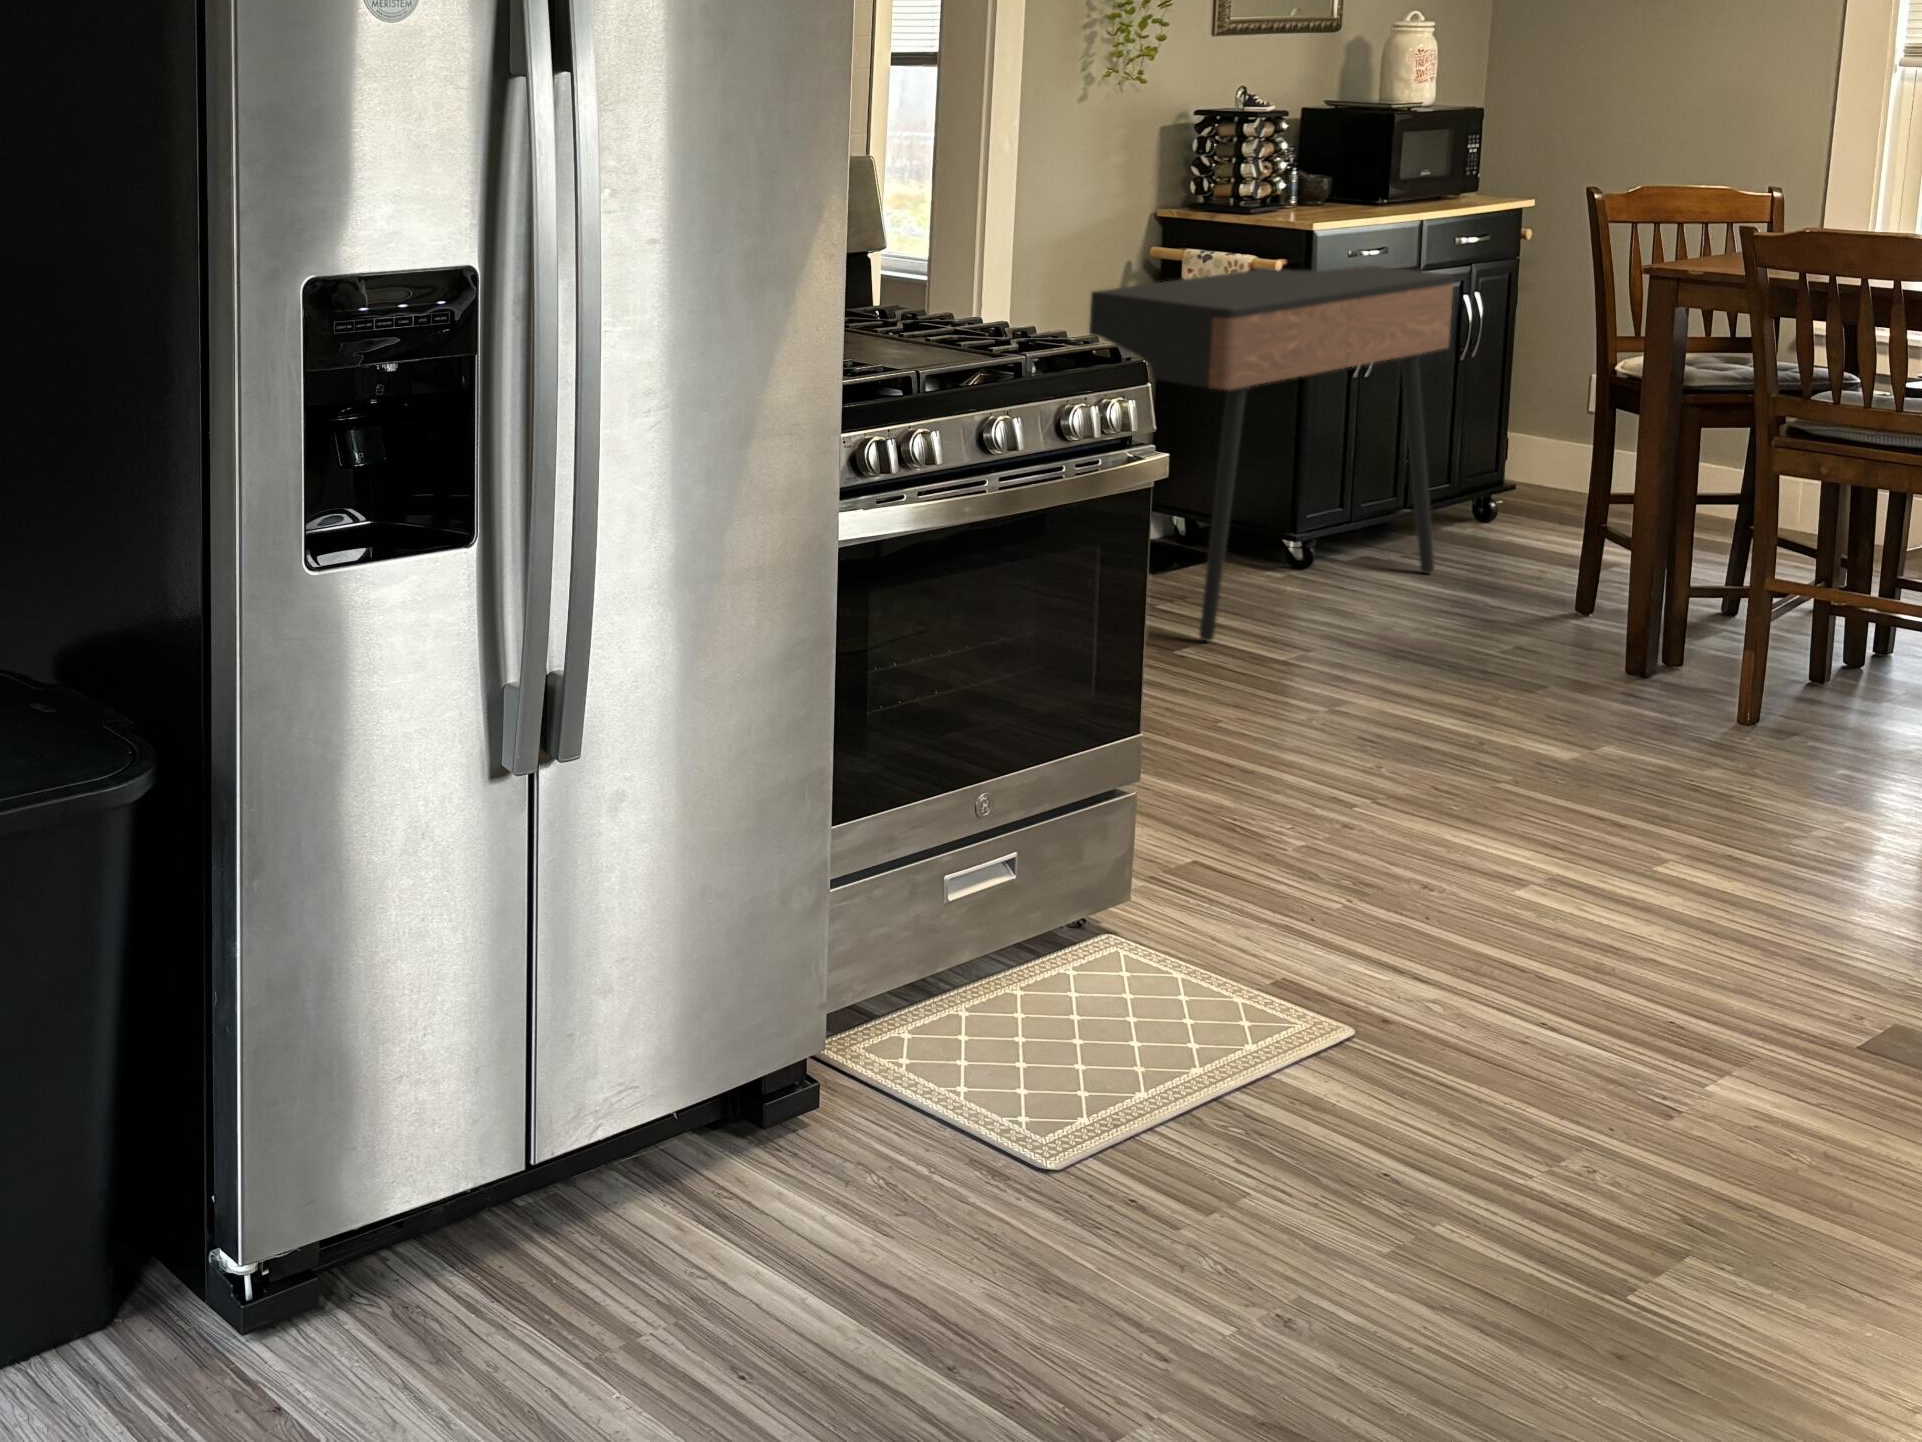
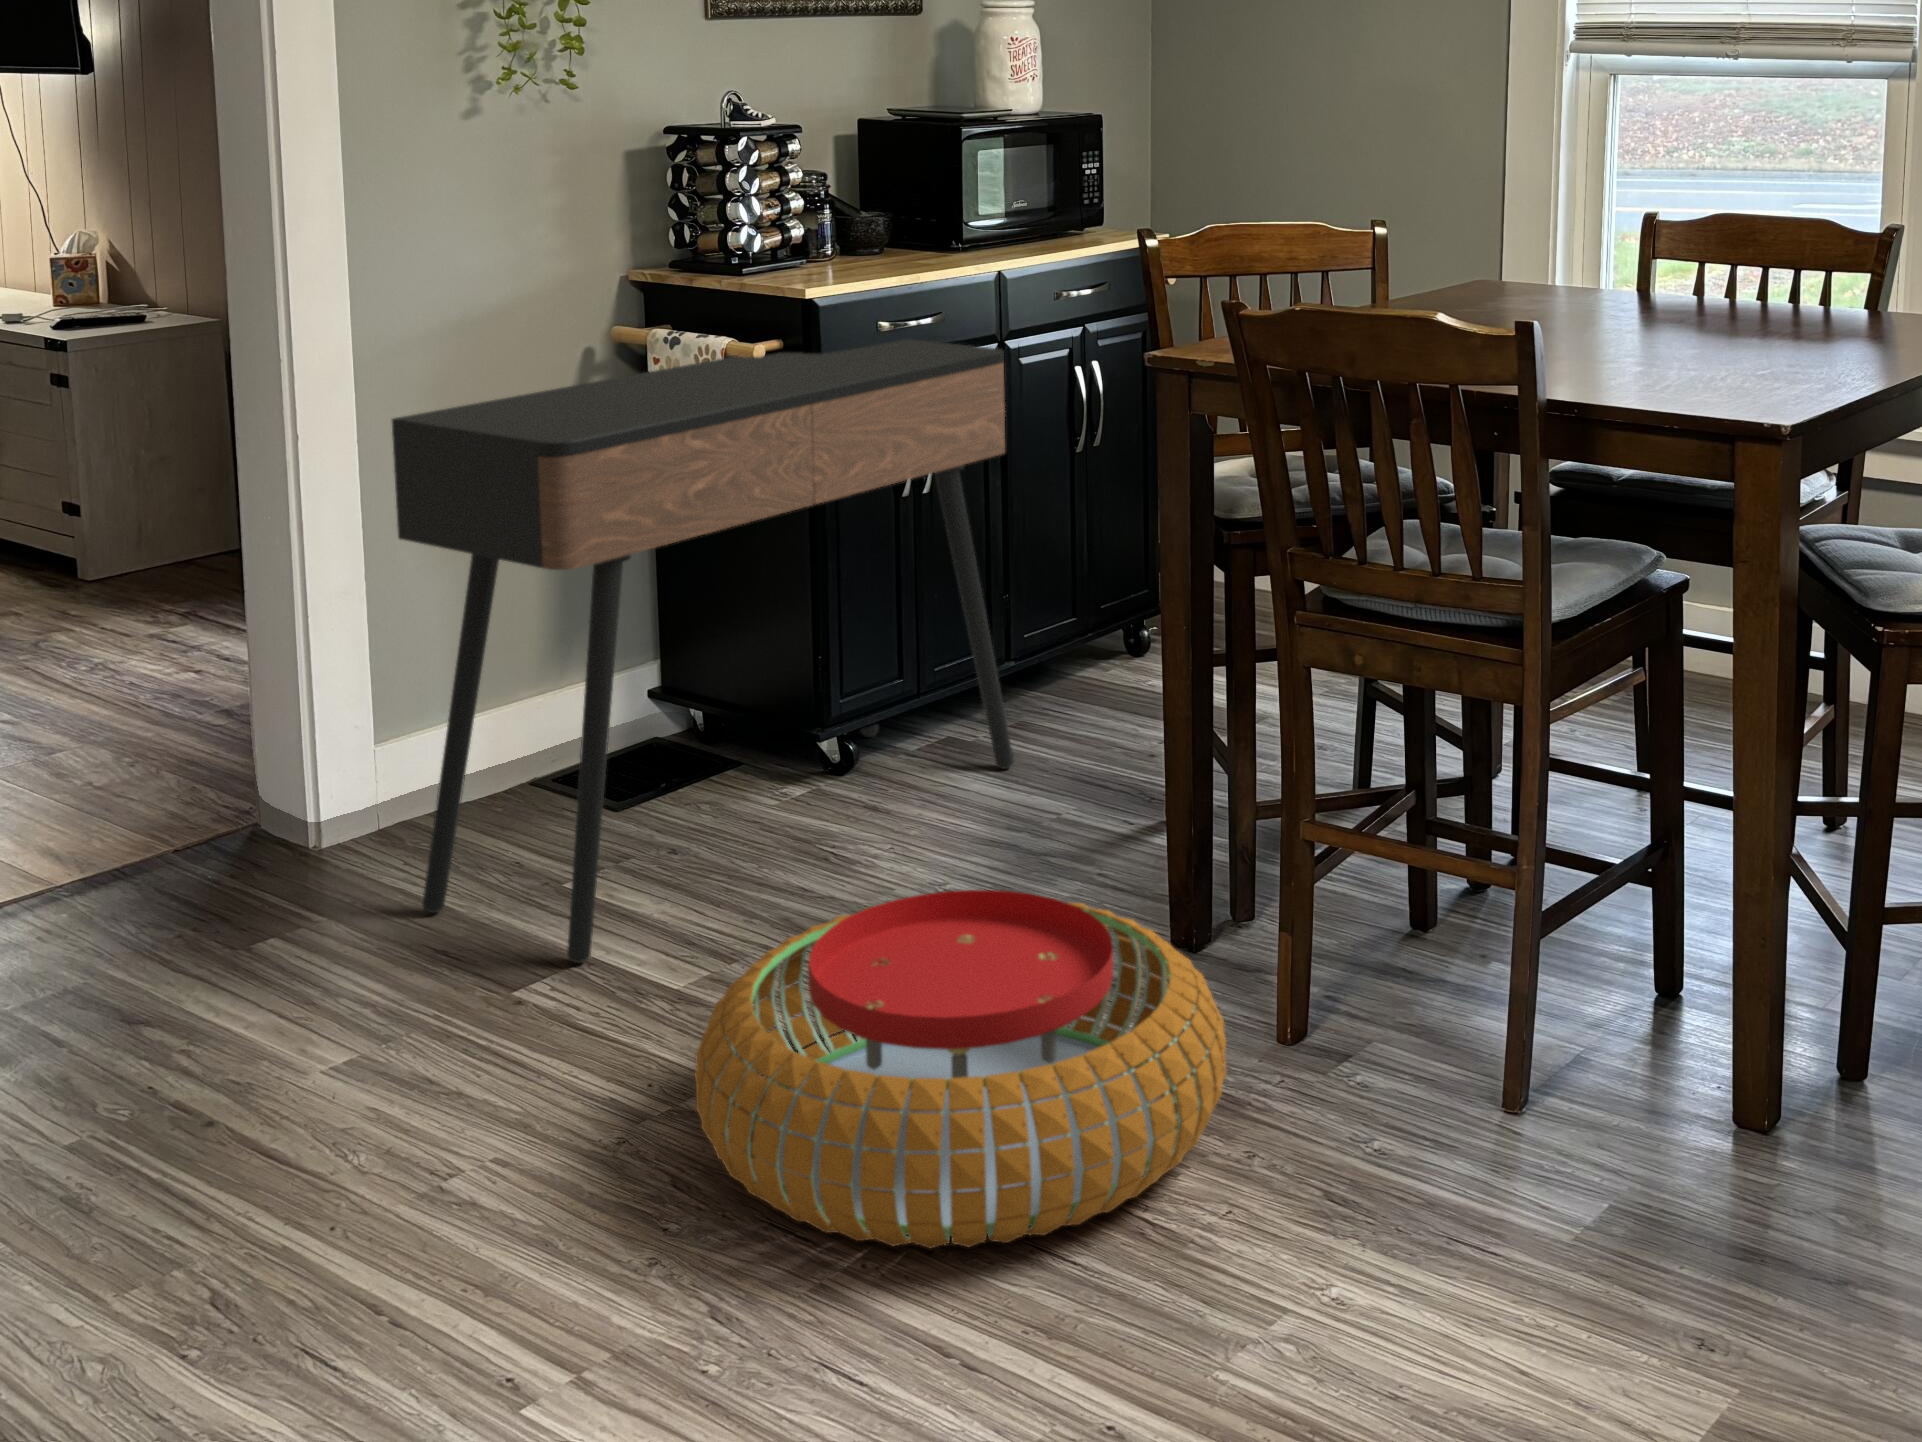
pouf: none [1363,600,1728,786] -> present [695,890,1226,1248]

